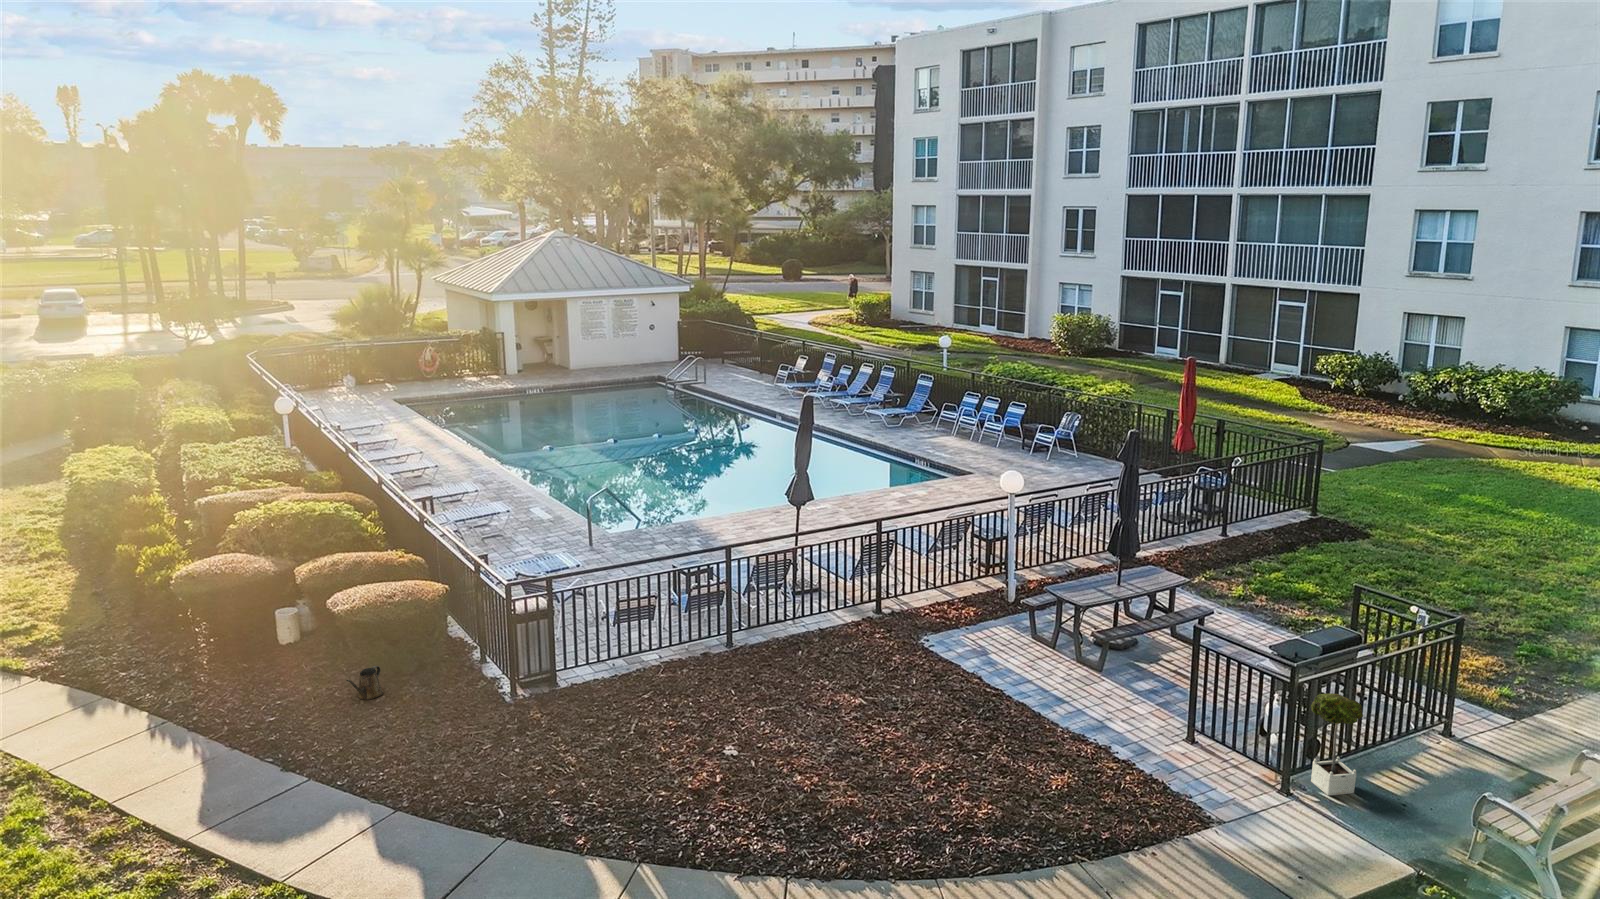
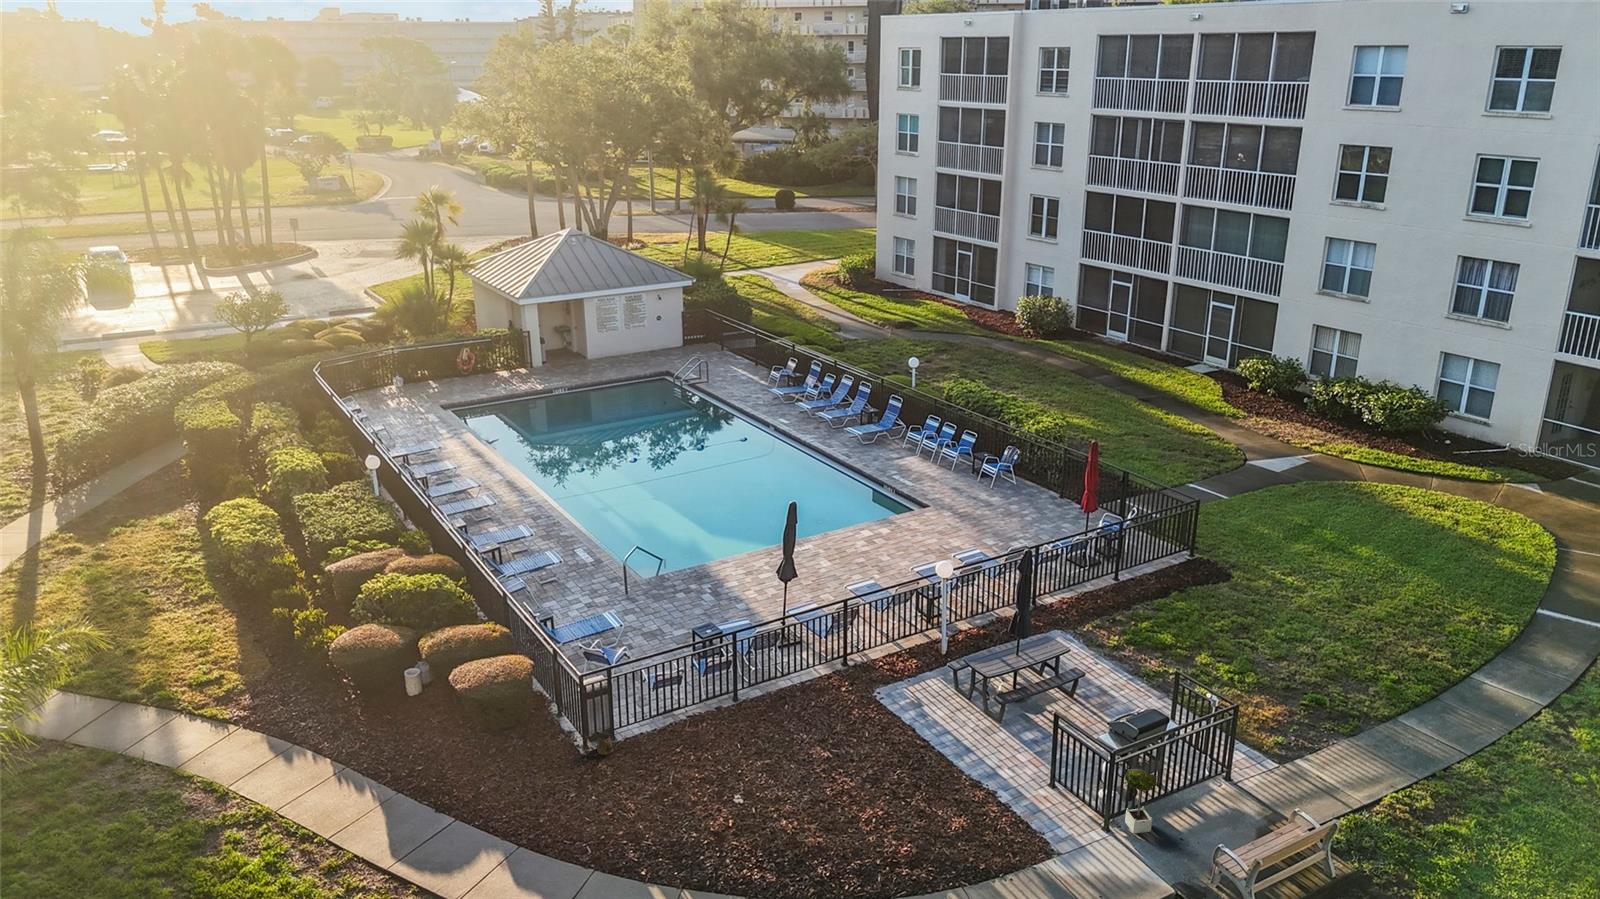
watering can: present [347,666,383,700] -> present [597,730,617,755]

